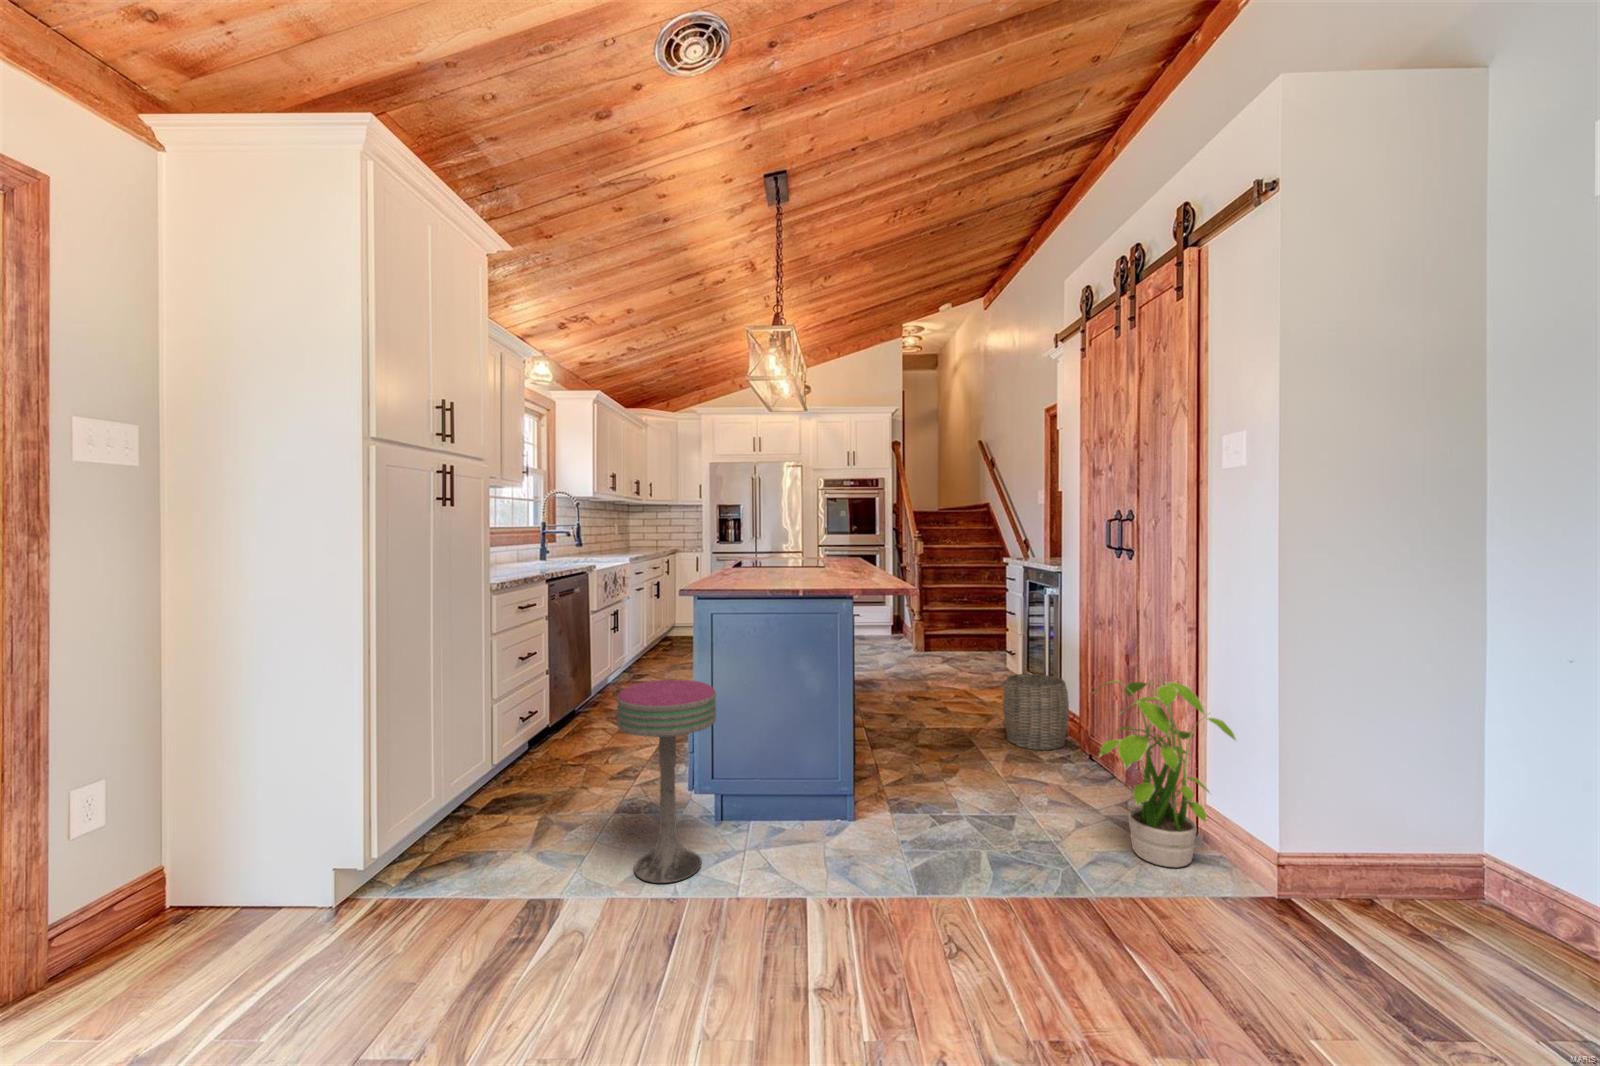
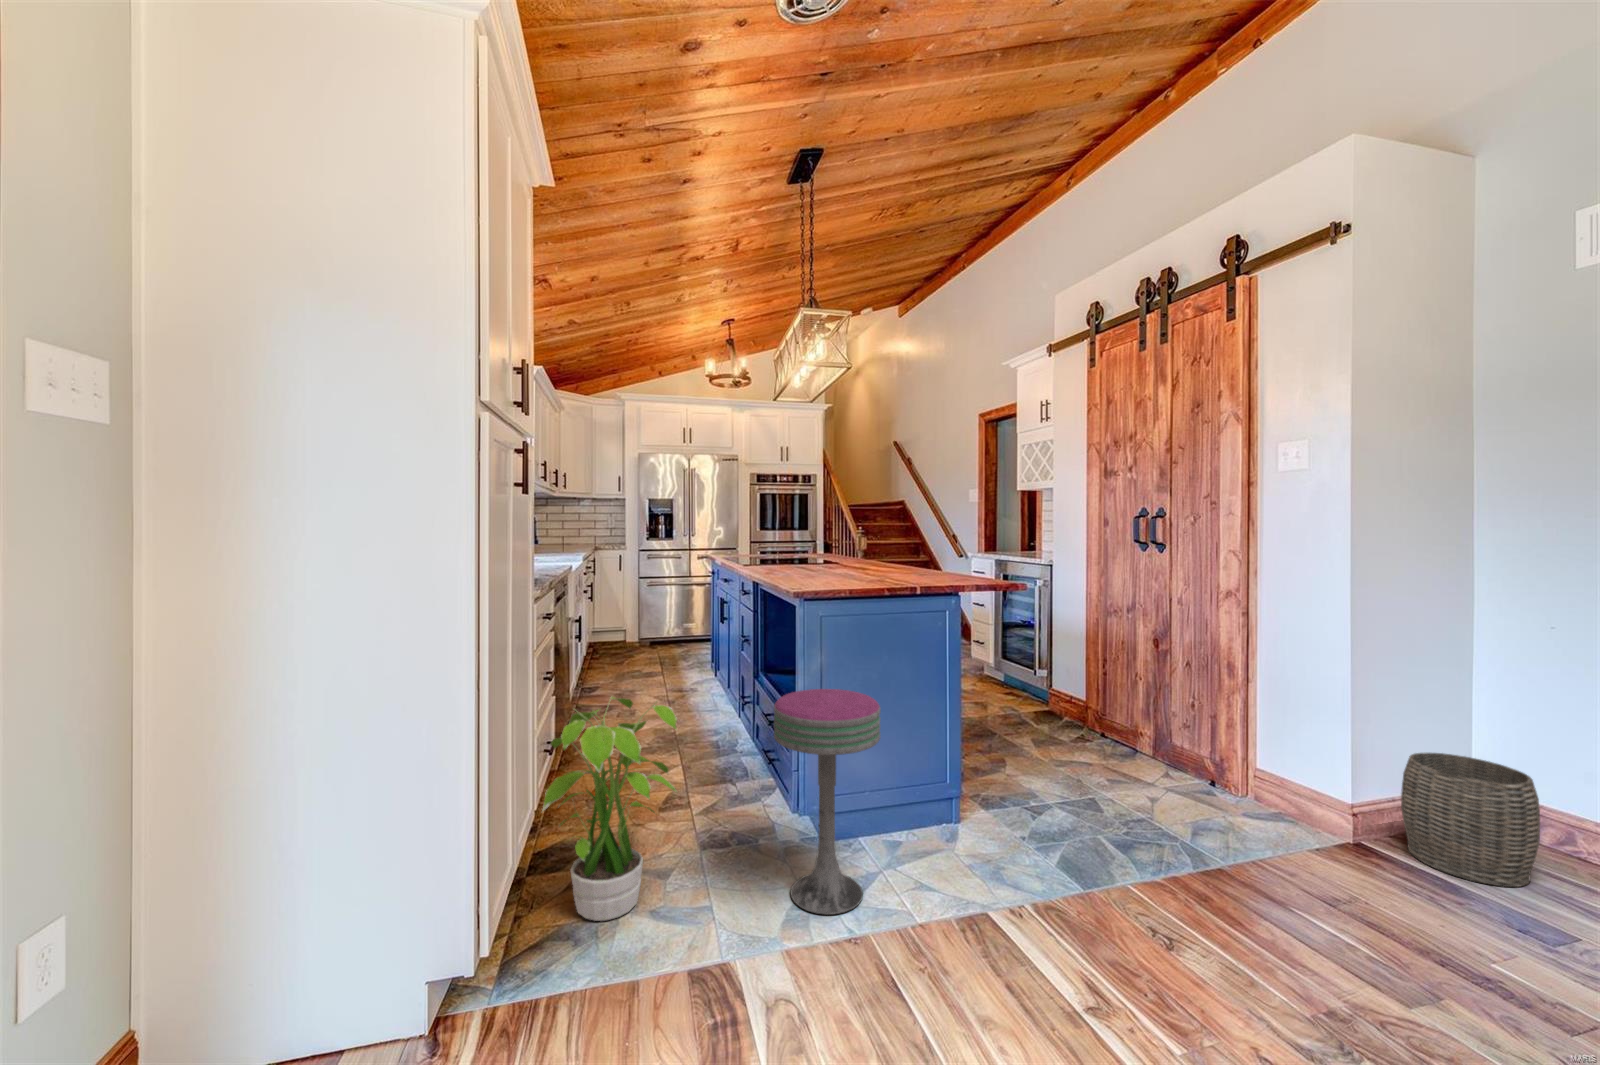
woven basket: present [1003,674,1069,750] -> present [1401,752,1540,887]
potted plant: present [1094,675,1236,867] -> present [543,697,677,921]

